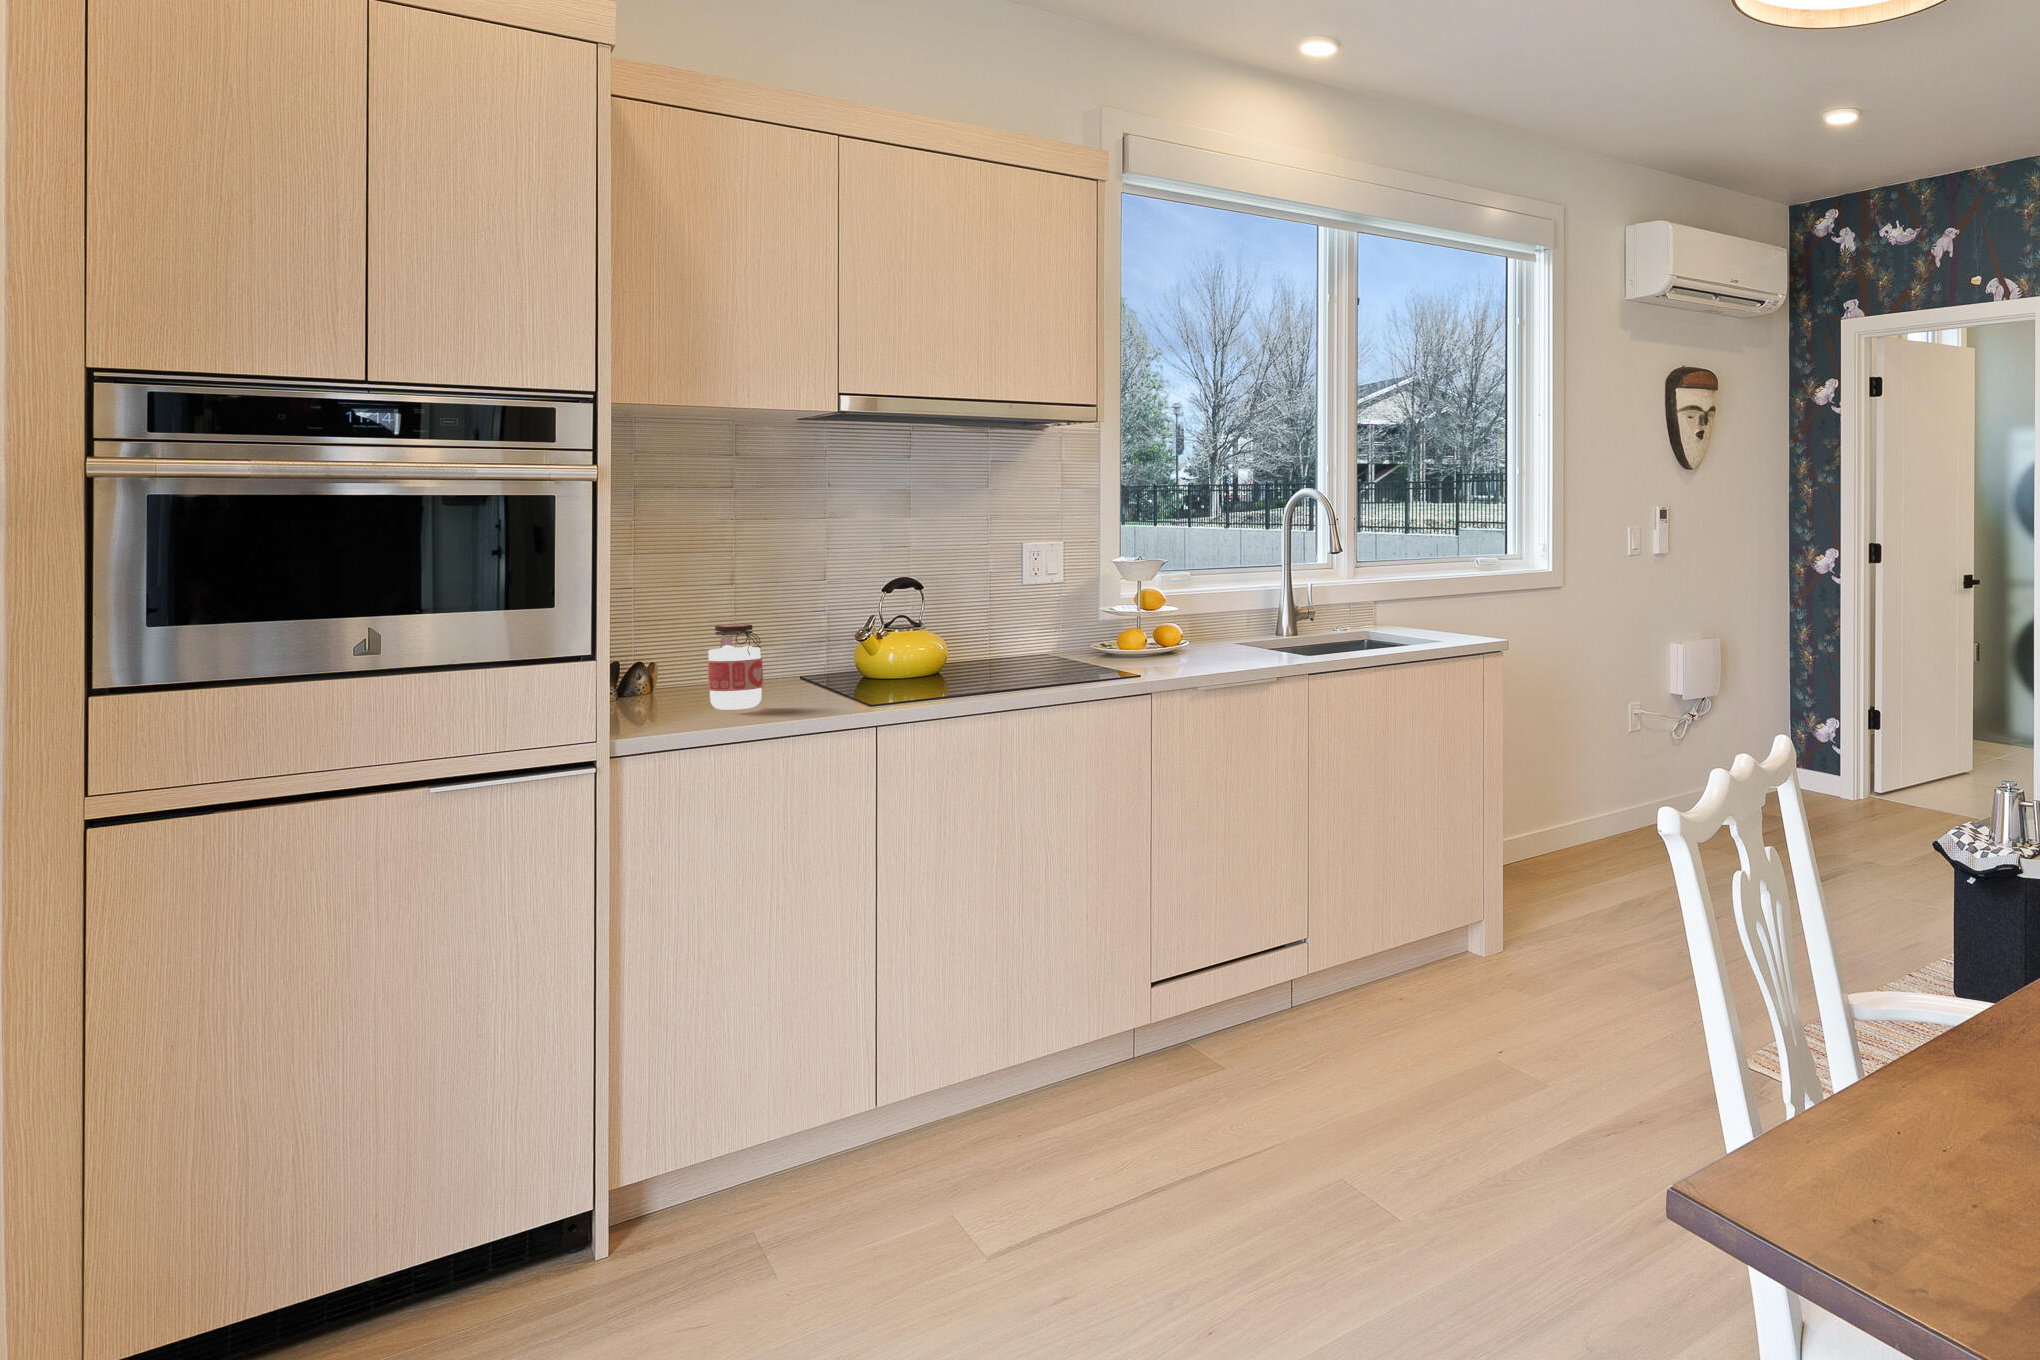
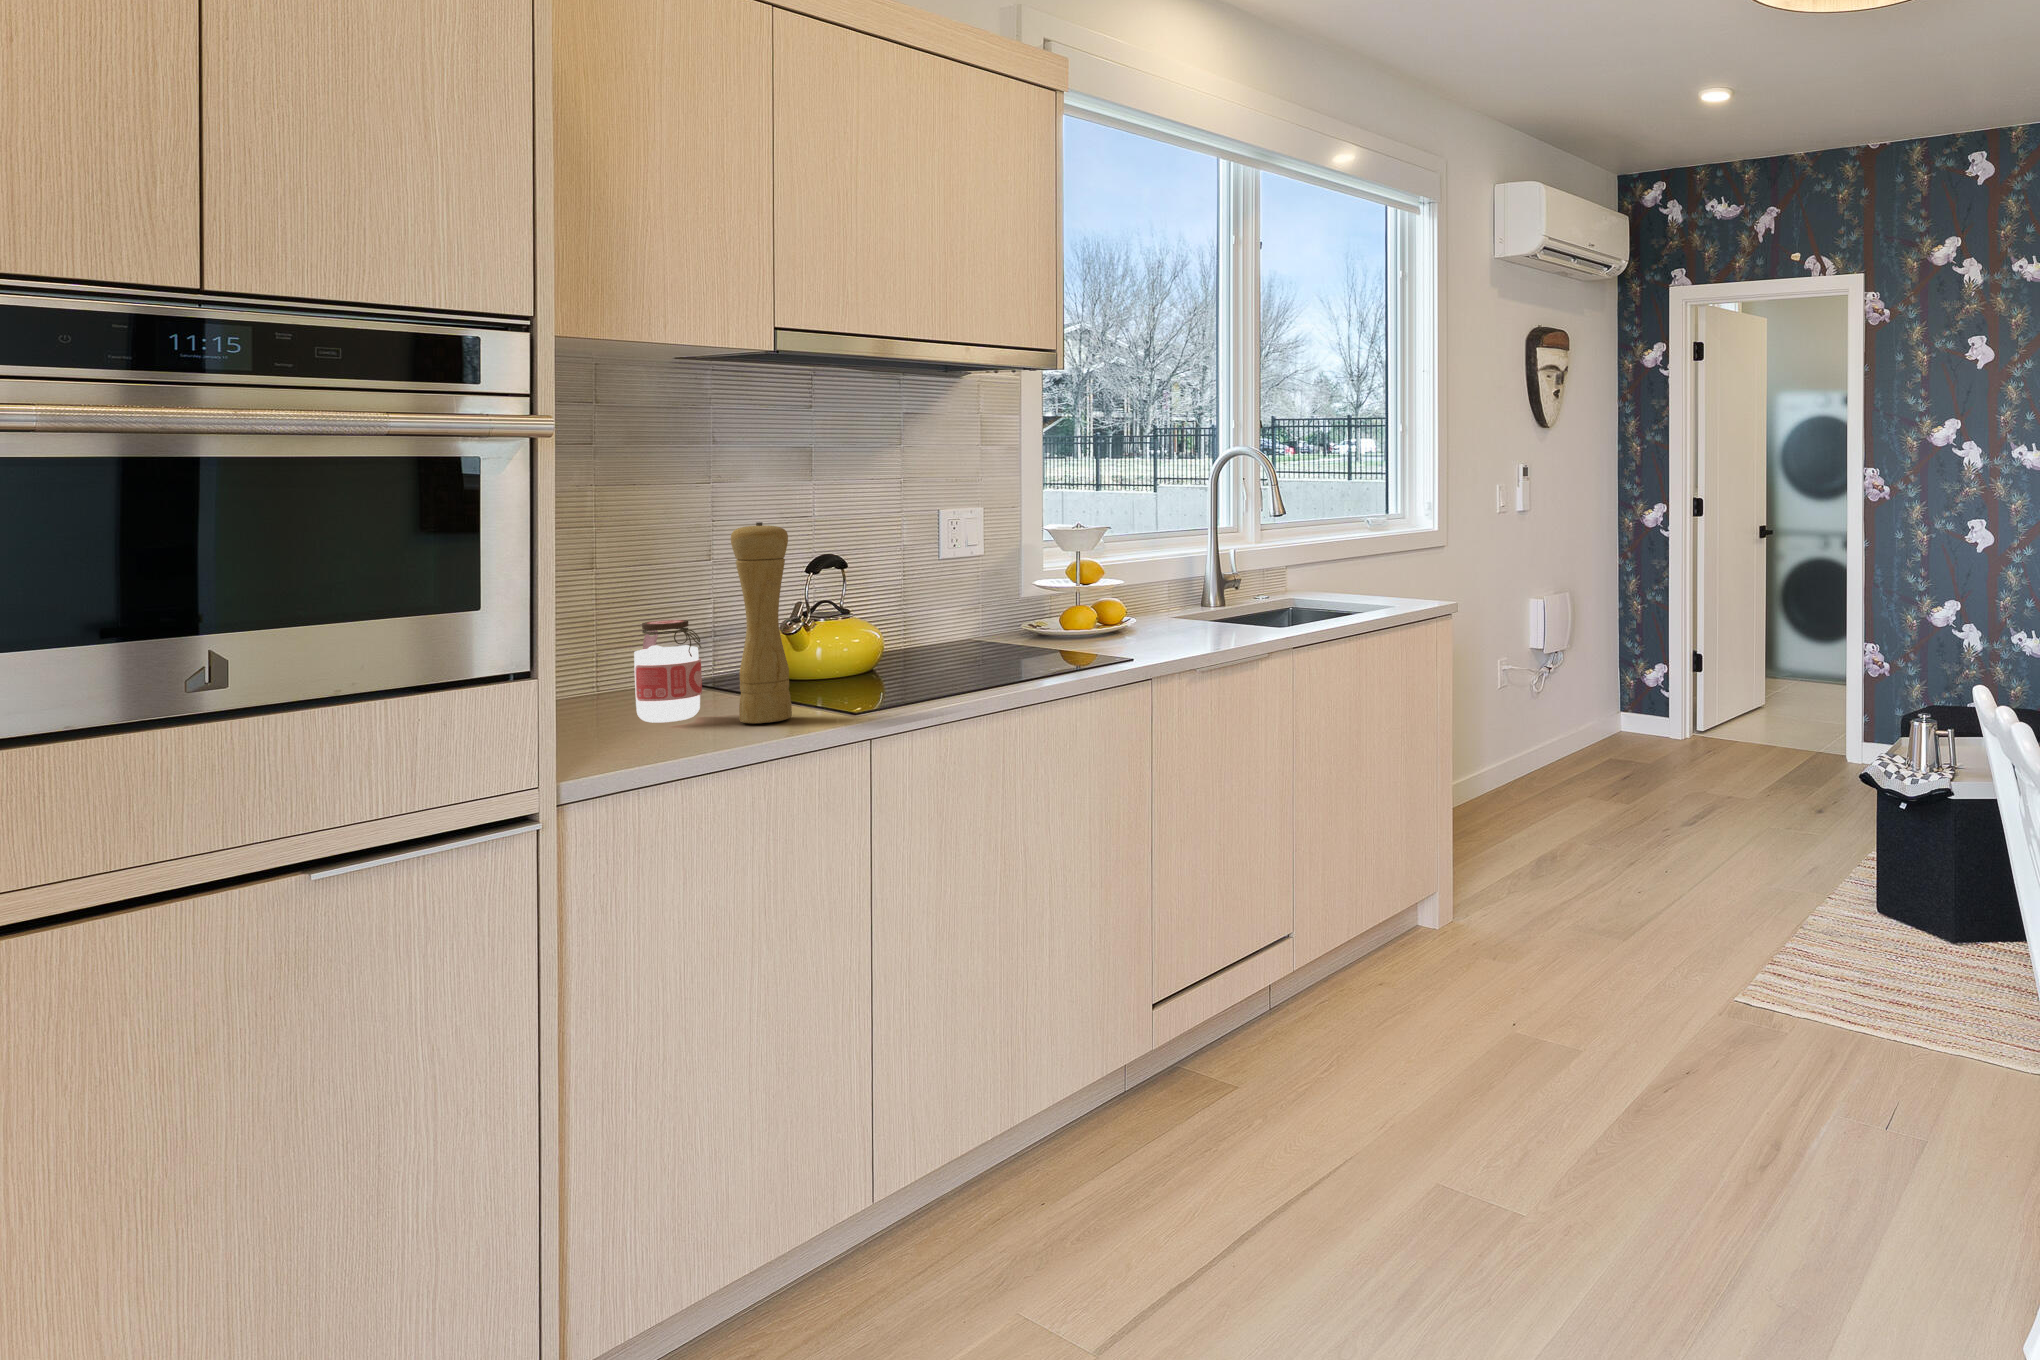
pepper mill: none [776,542,826,714] -> present [731,522,792,723]

